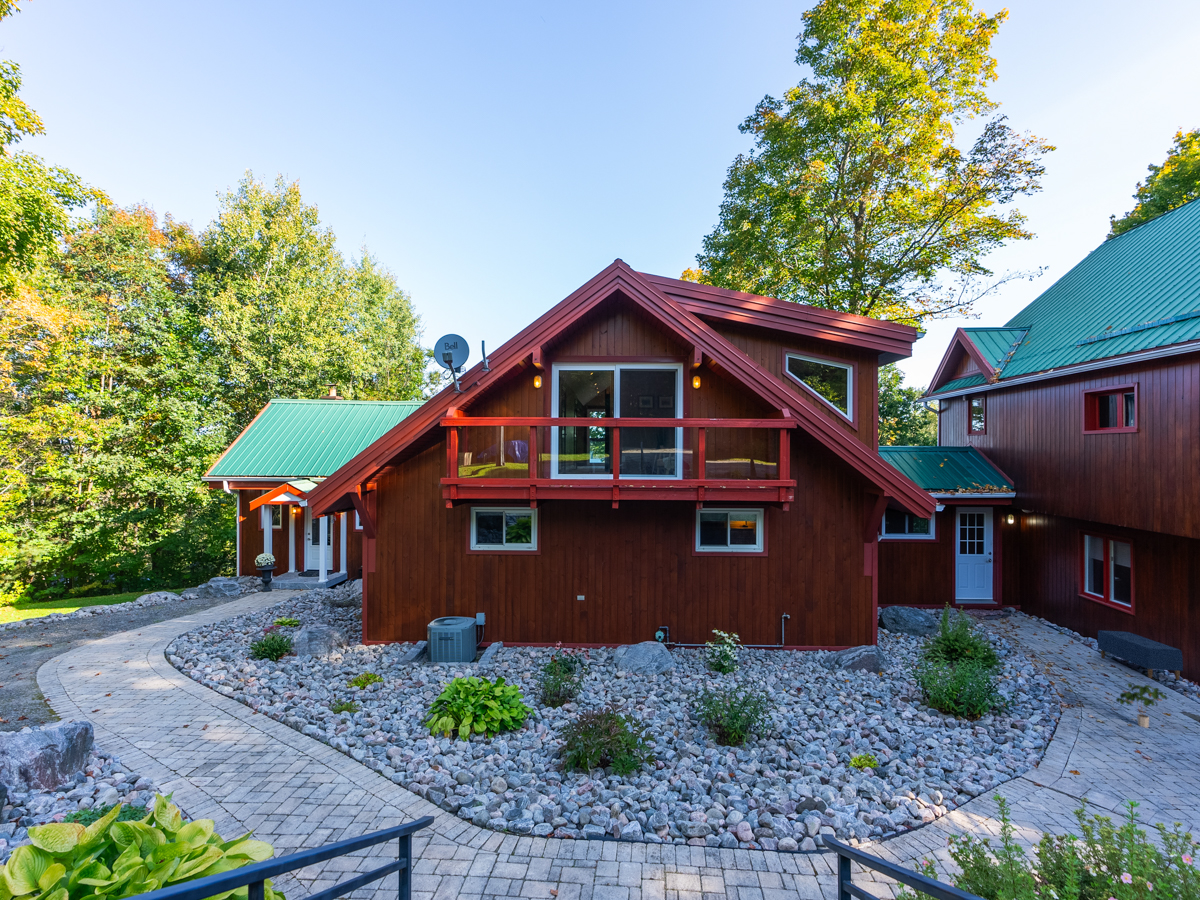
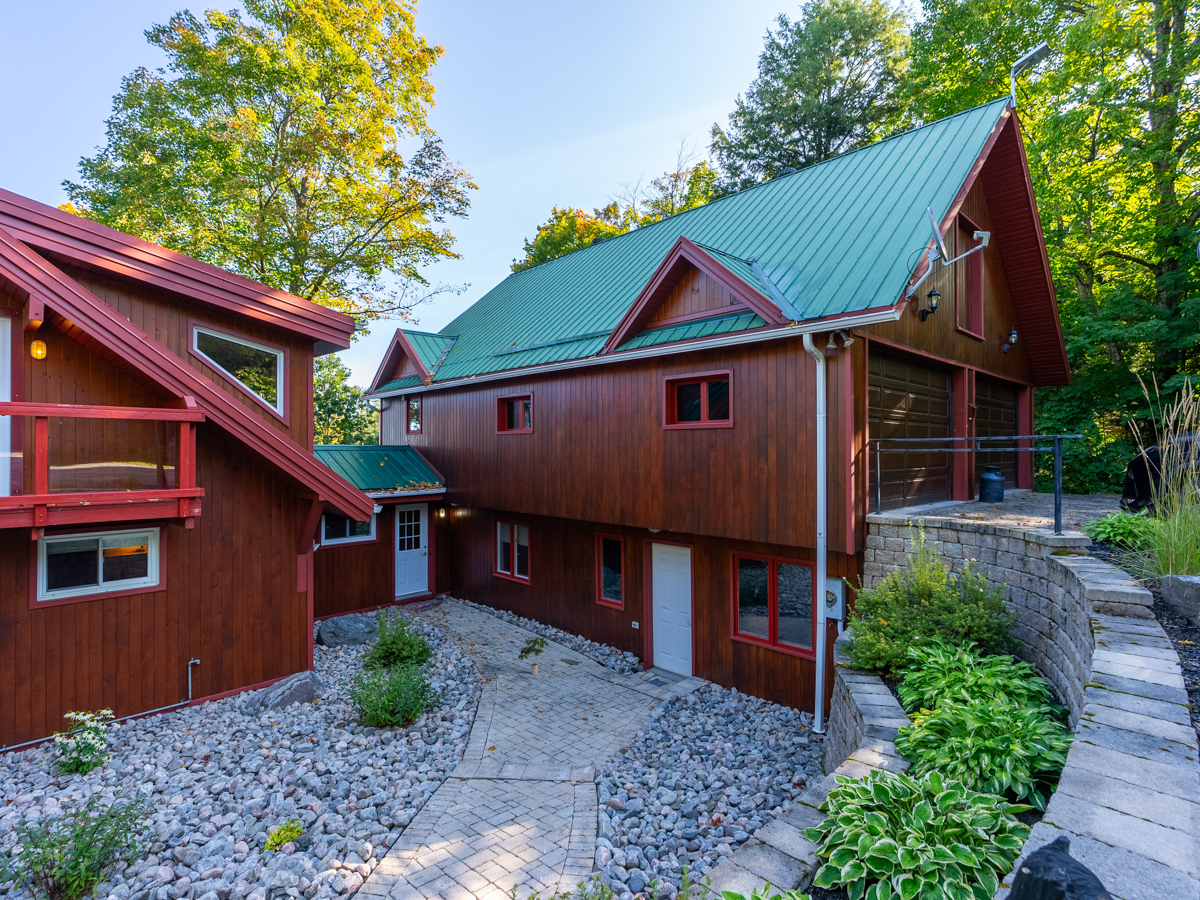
bench: present [1098,630,1183,680] -> none [503,598,553,632]

